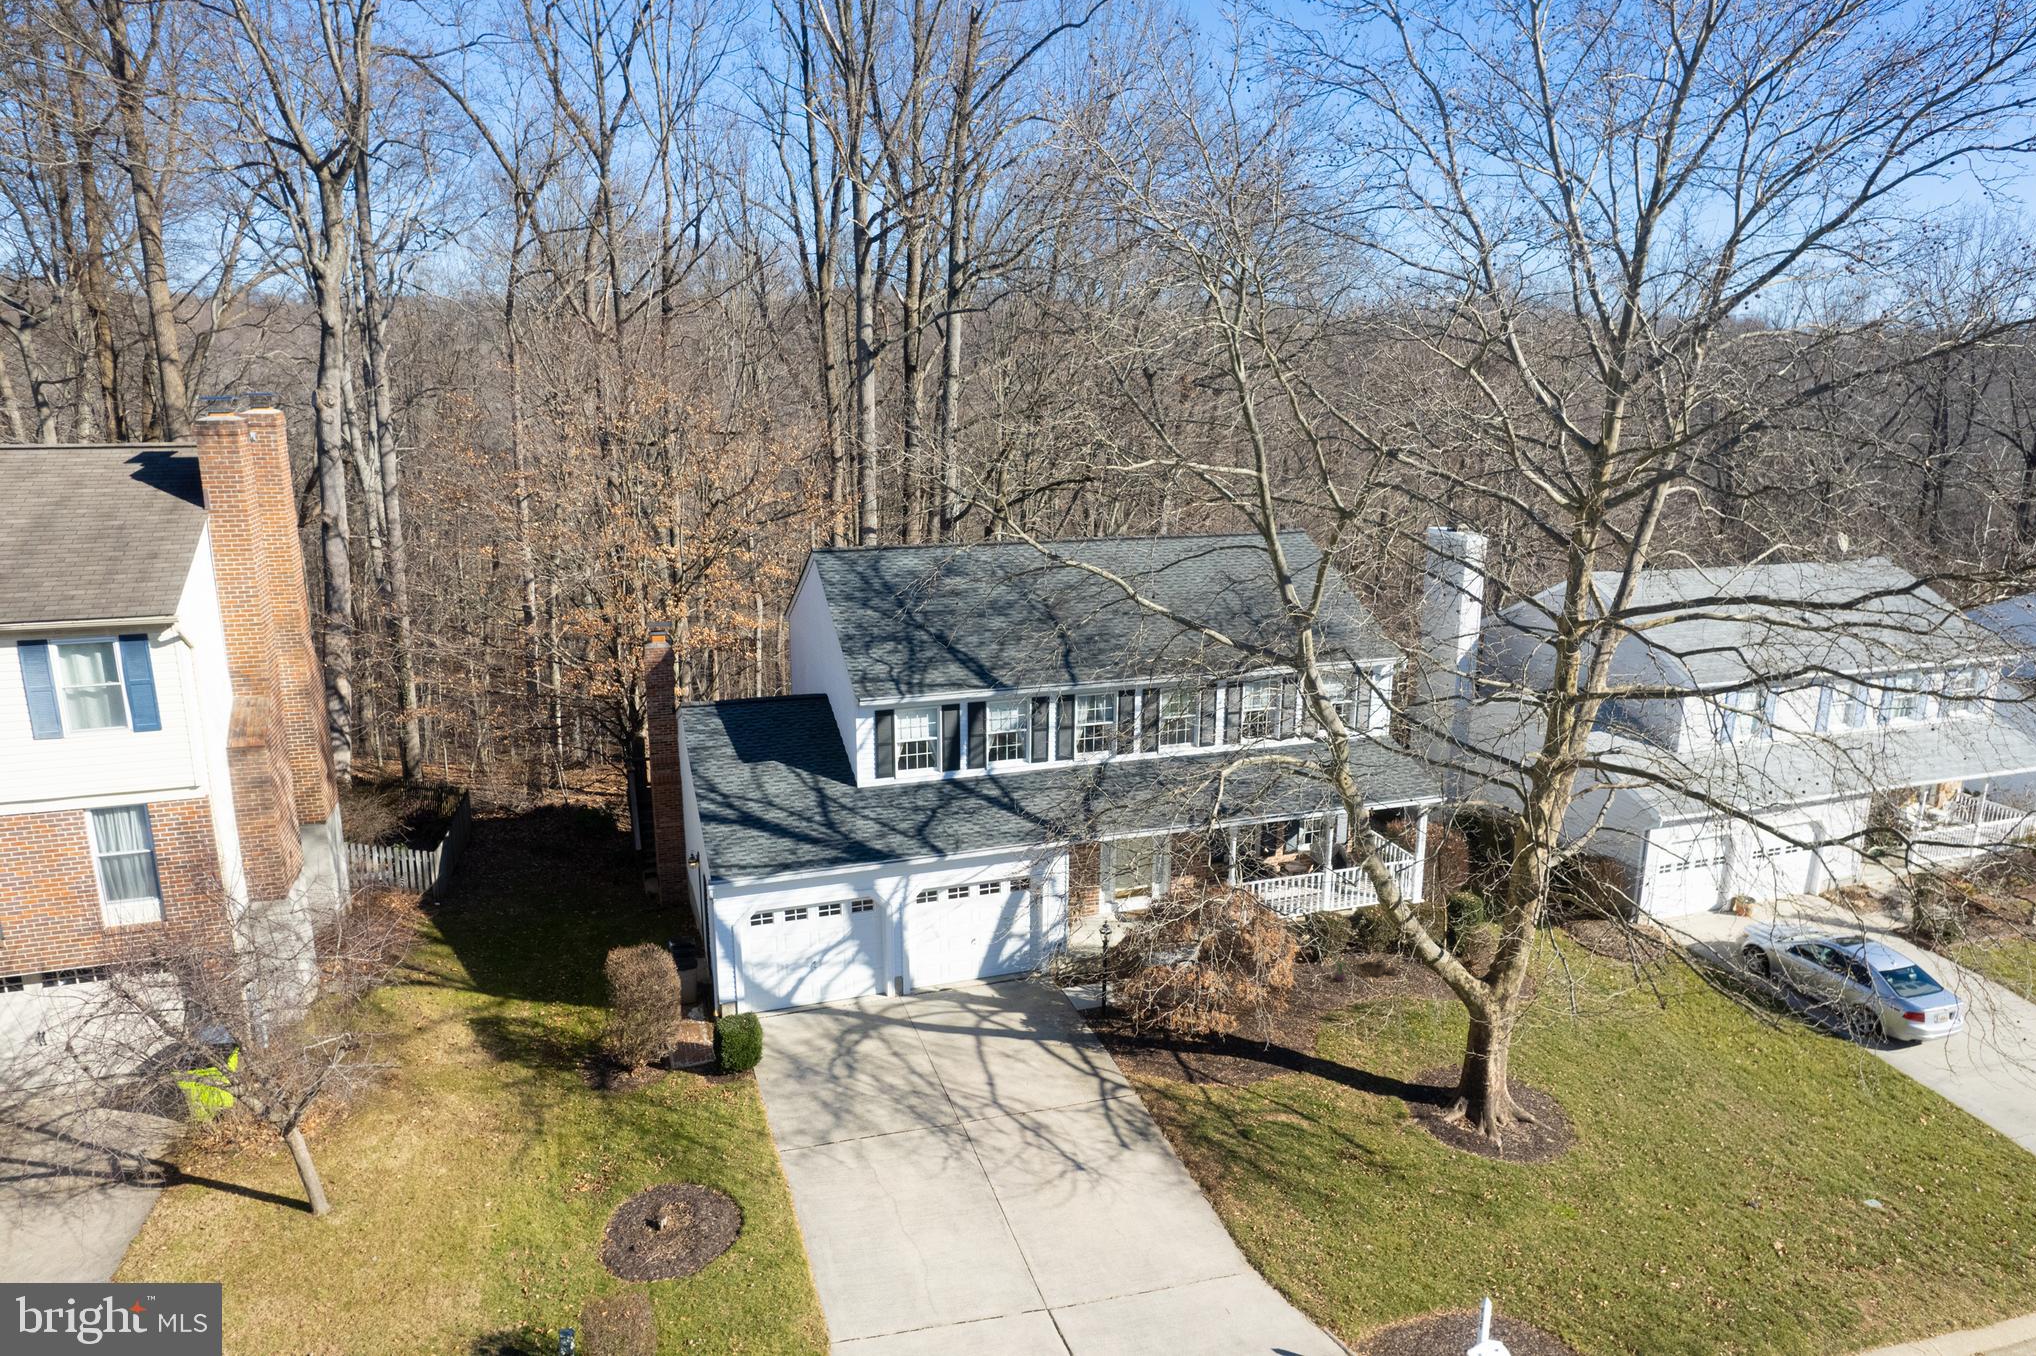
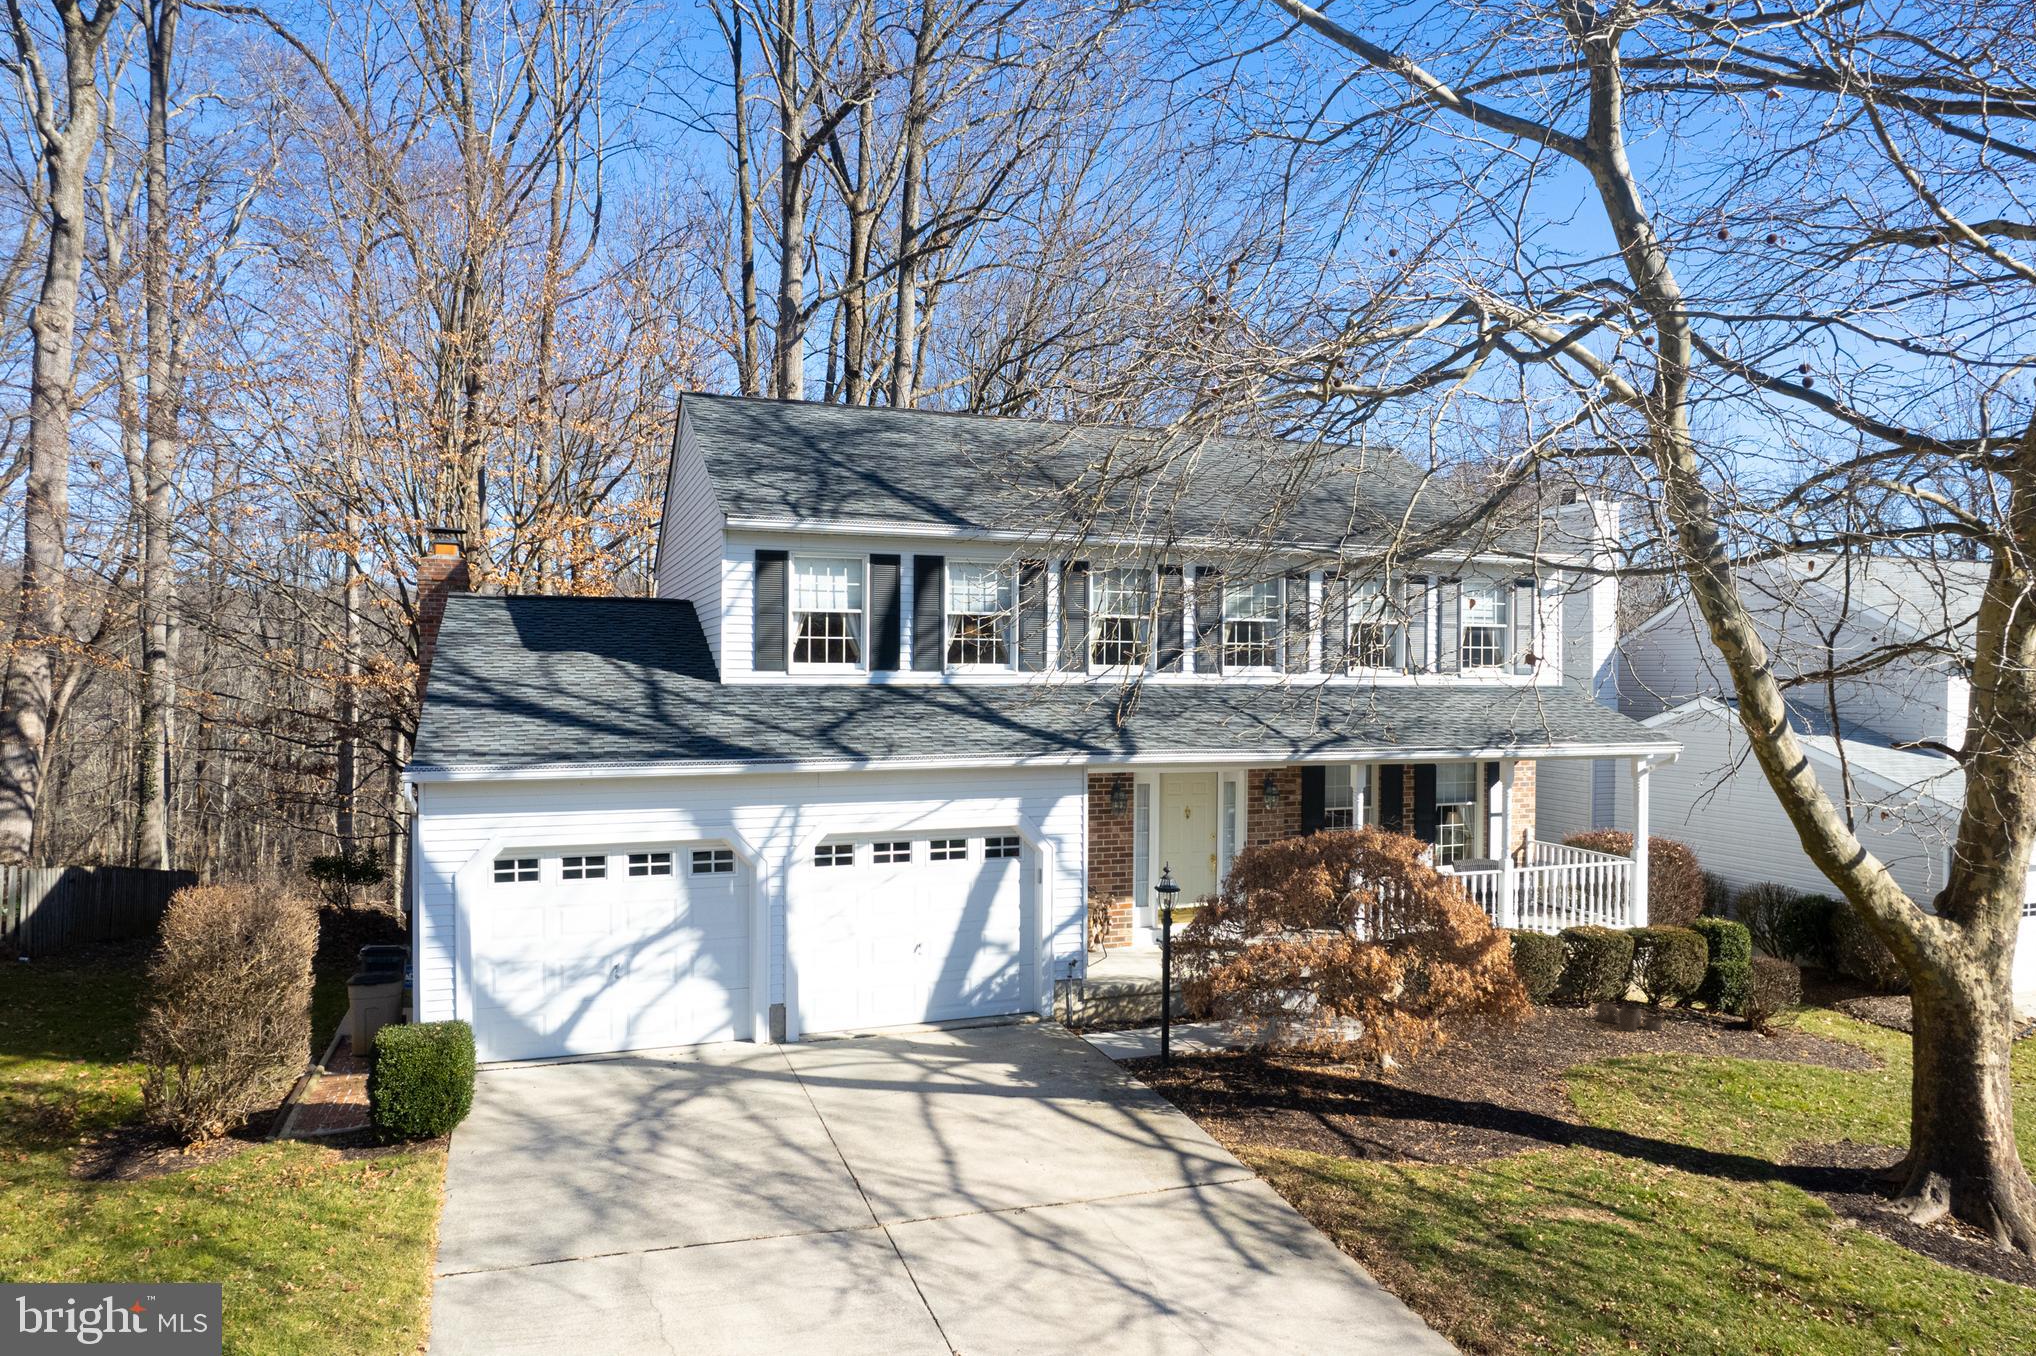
decorative plant: present [1334,959,1345,981] -> none [1537,987,1592,1035]

